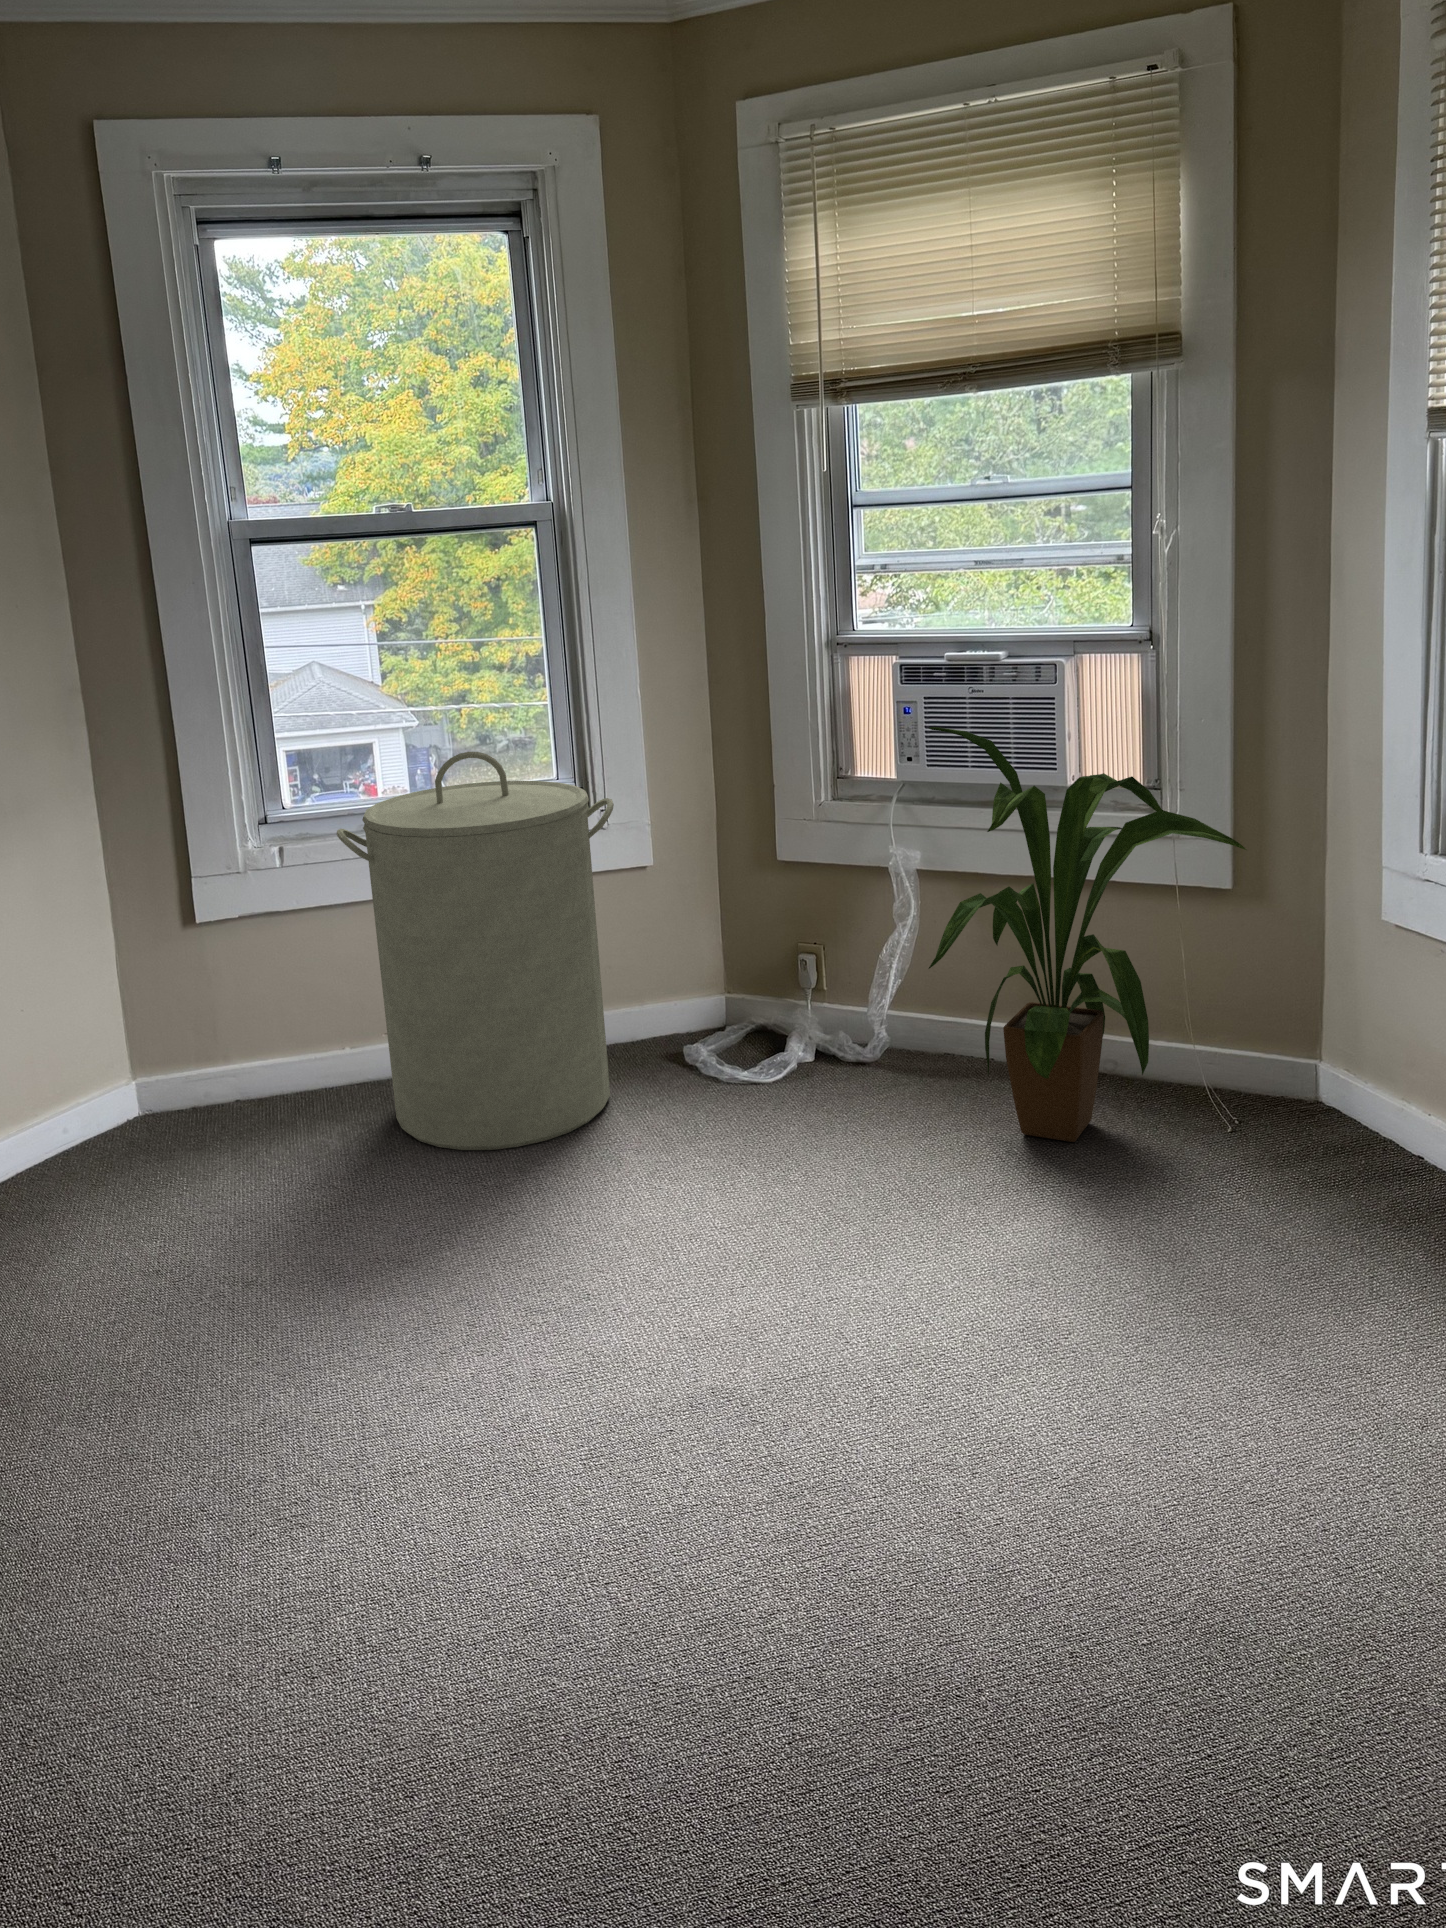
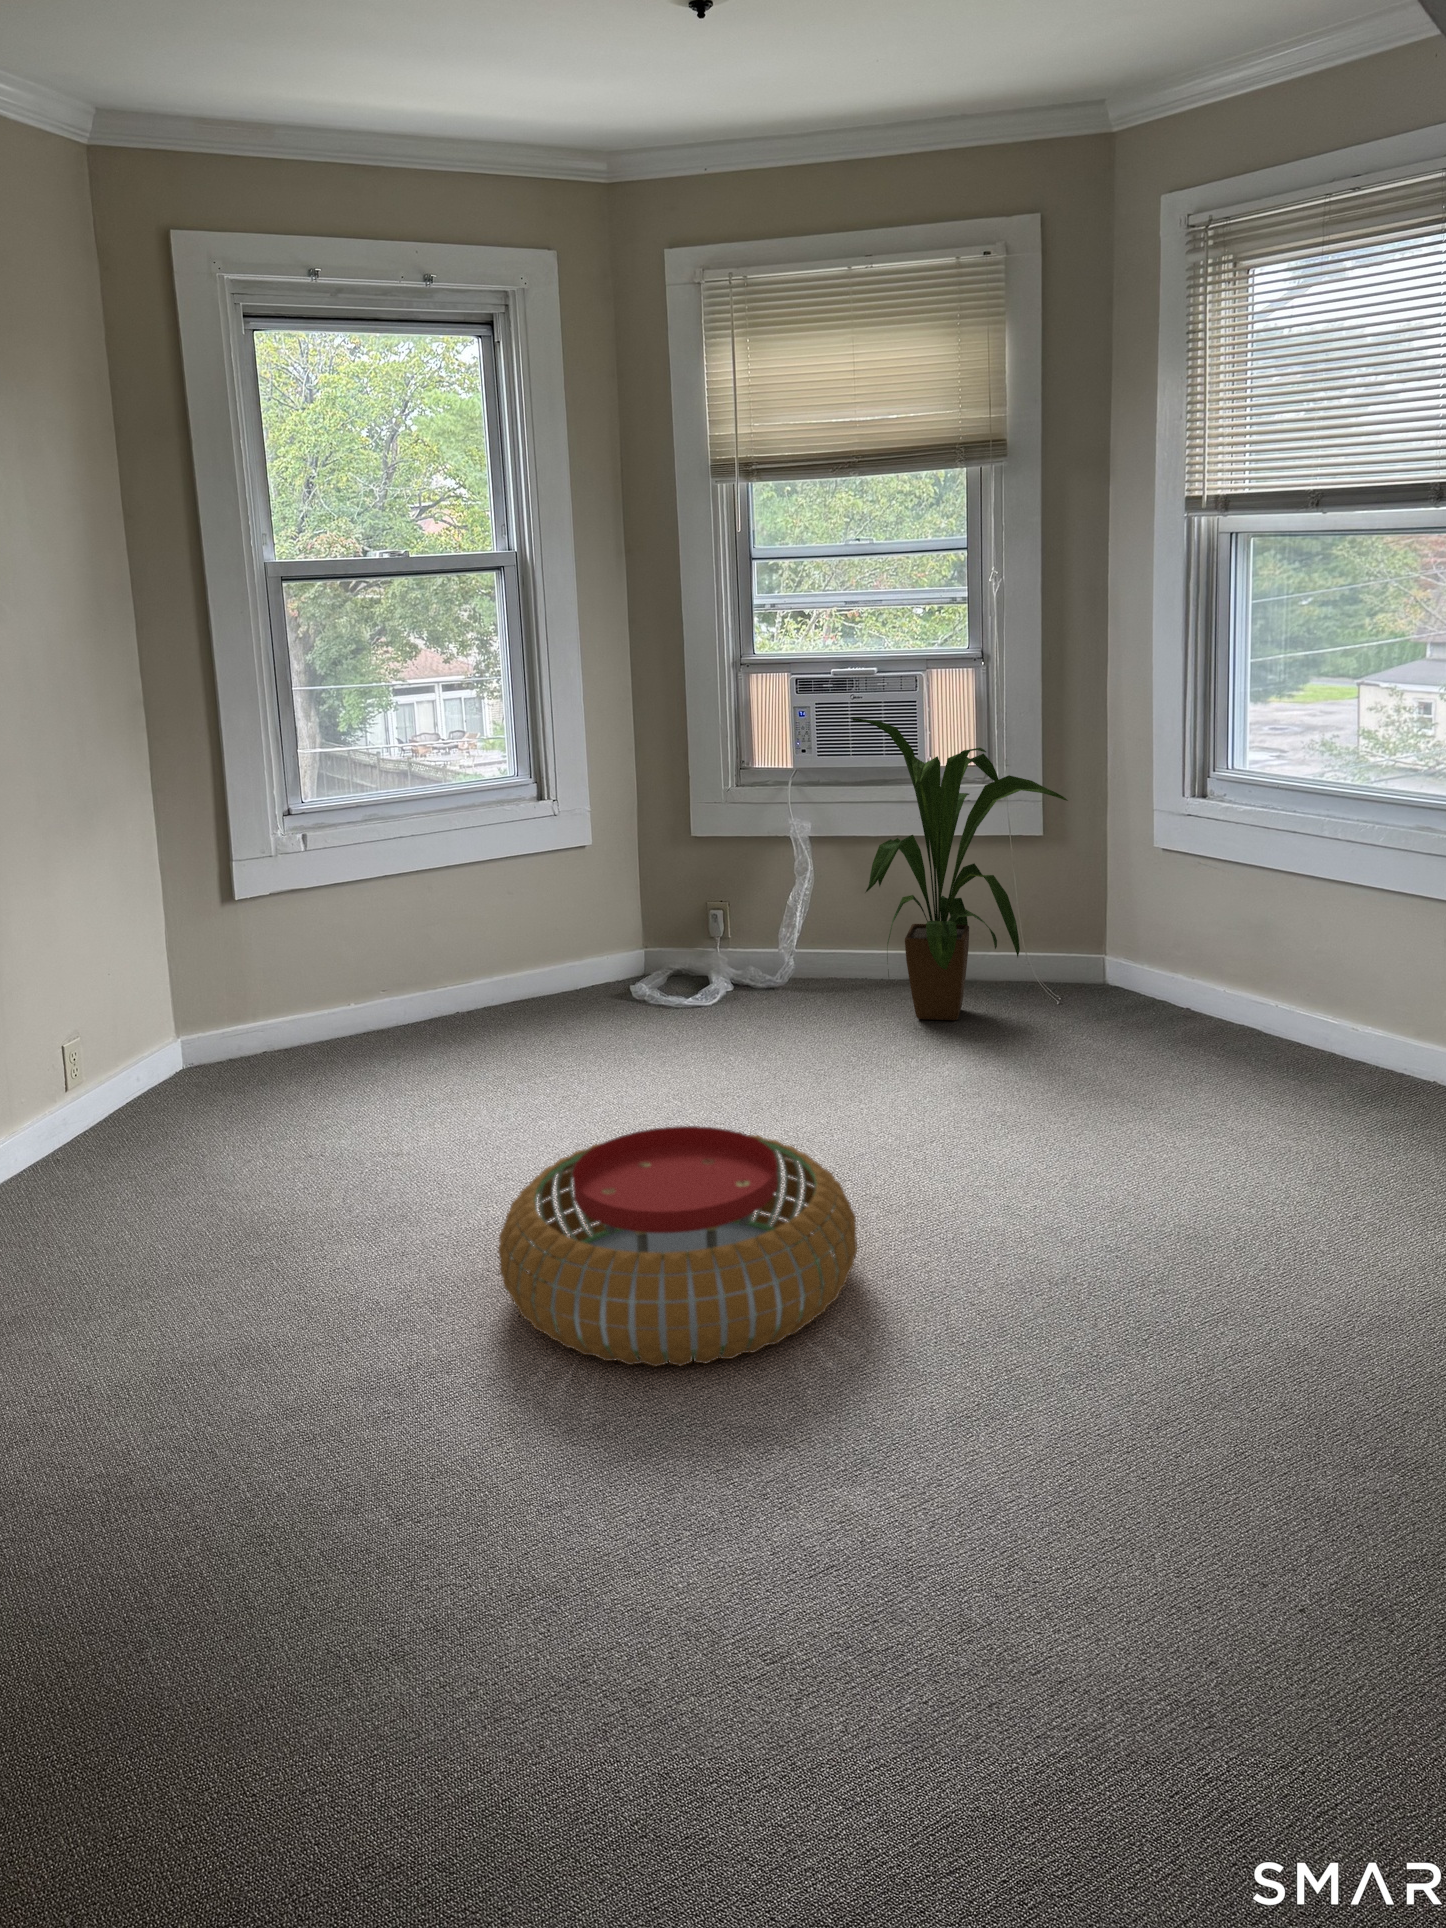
laundry hamper: present [337,752,614,1150] -> none [377,748,590,1066]
pouf: none [152,1333,689,1765] -> present [498,1126,857,1366]

